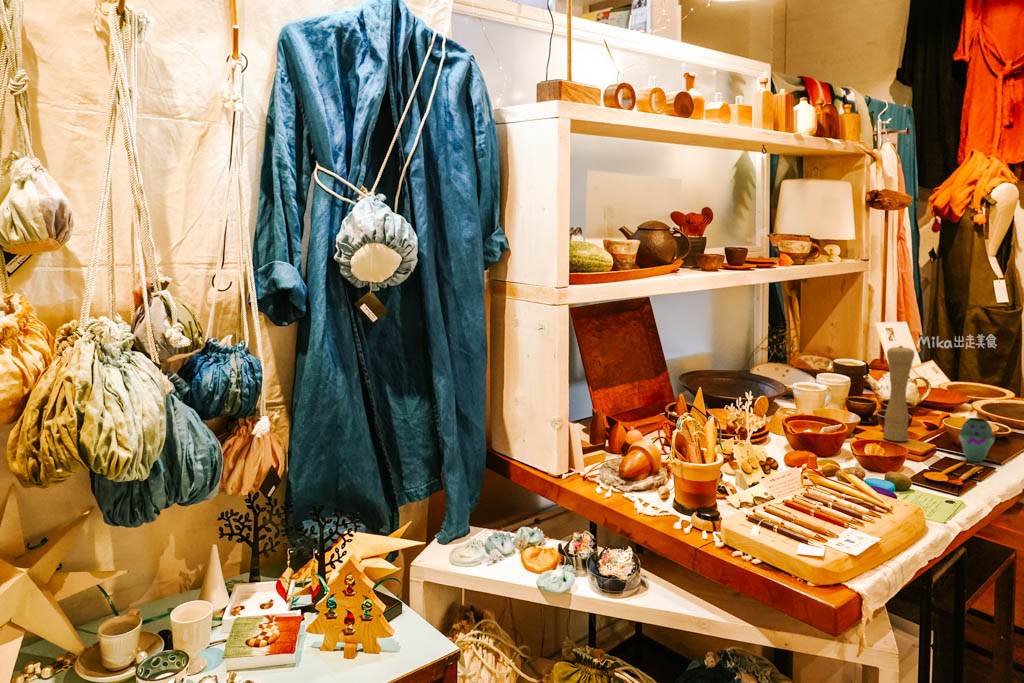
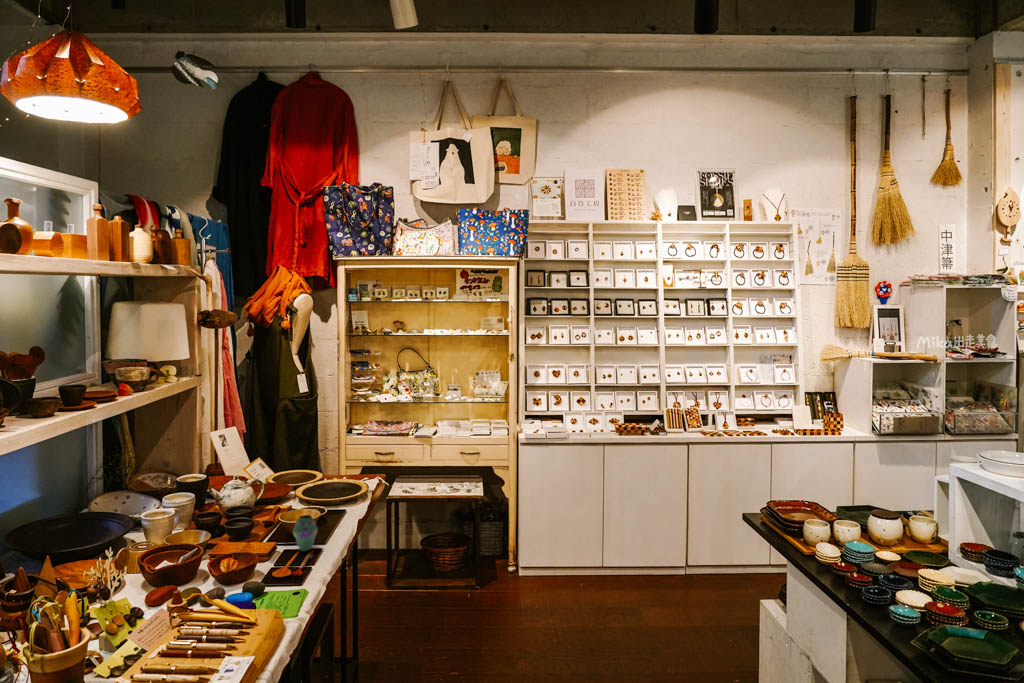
pepper mill: present [883,346,914,441] -> none [233,463,255,546]

